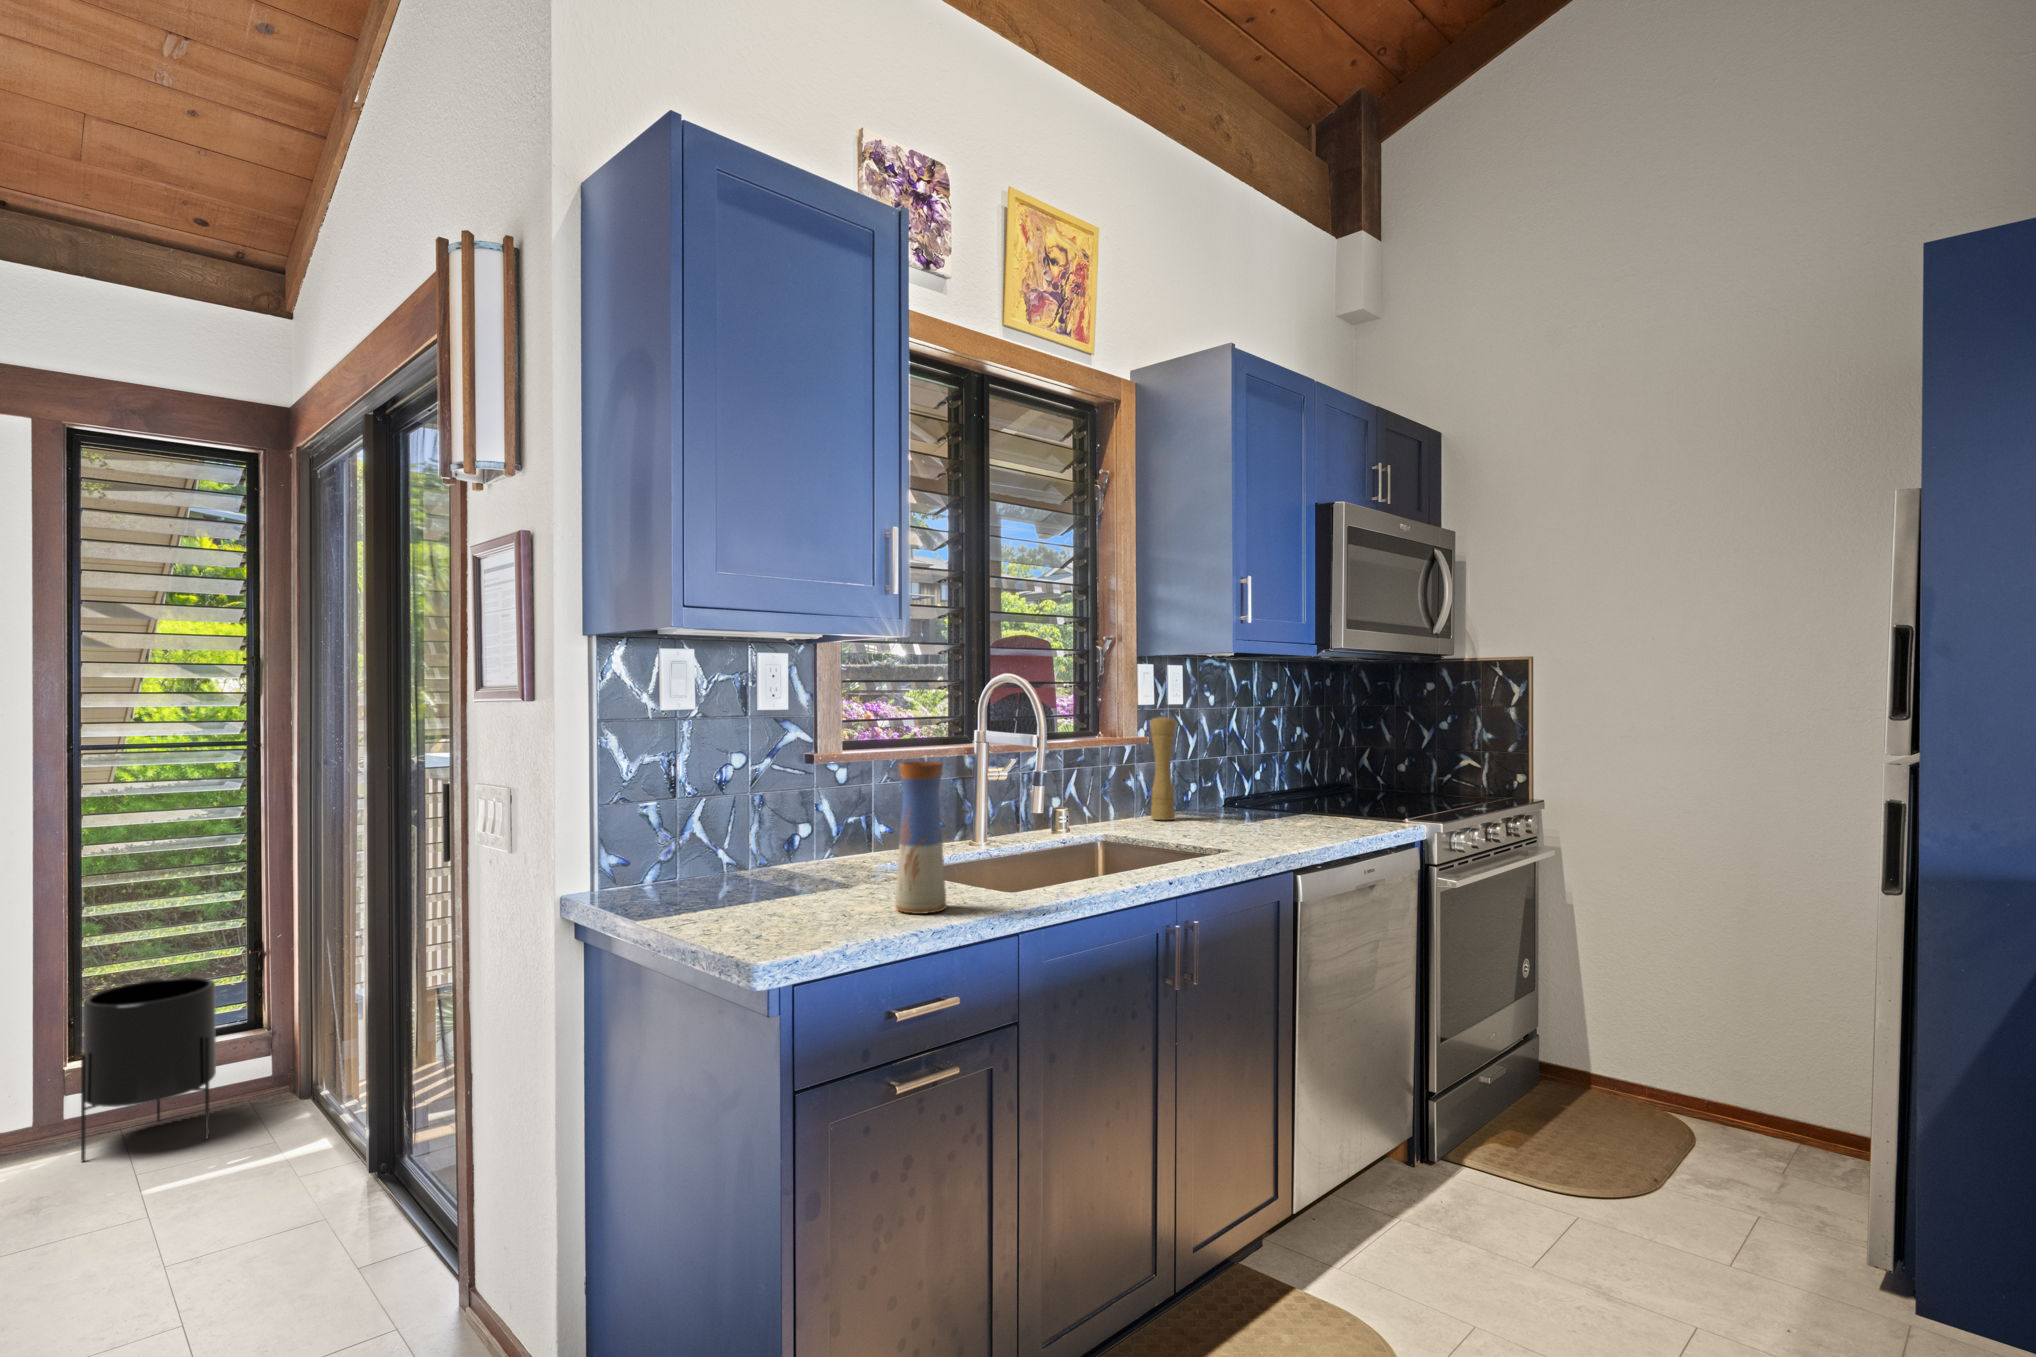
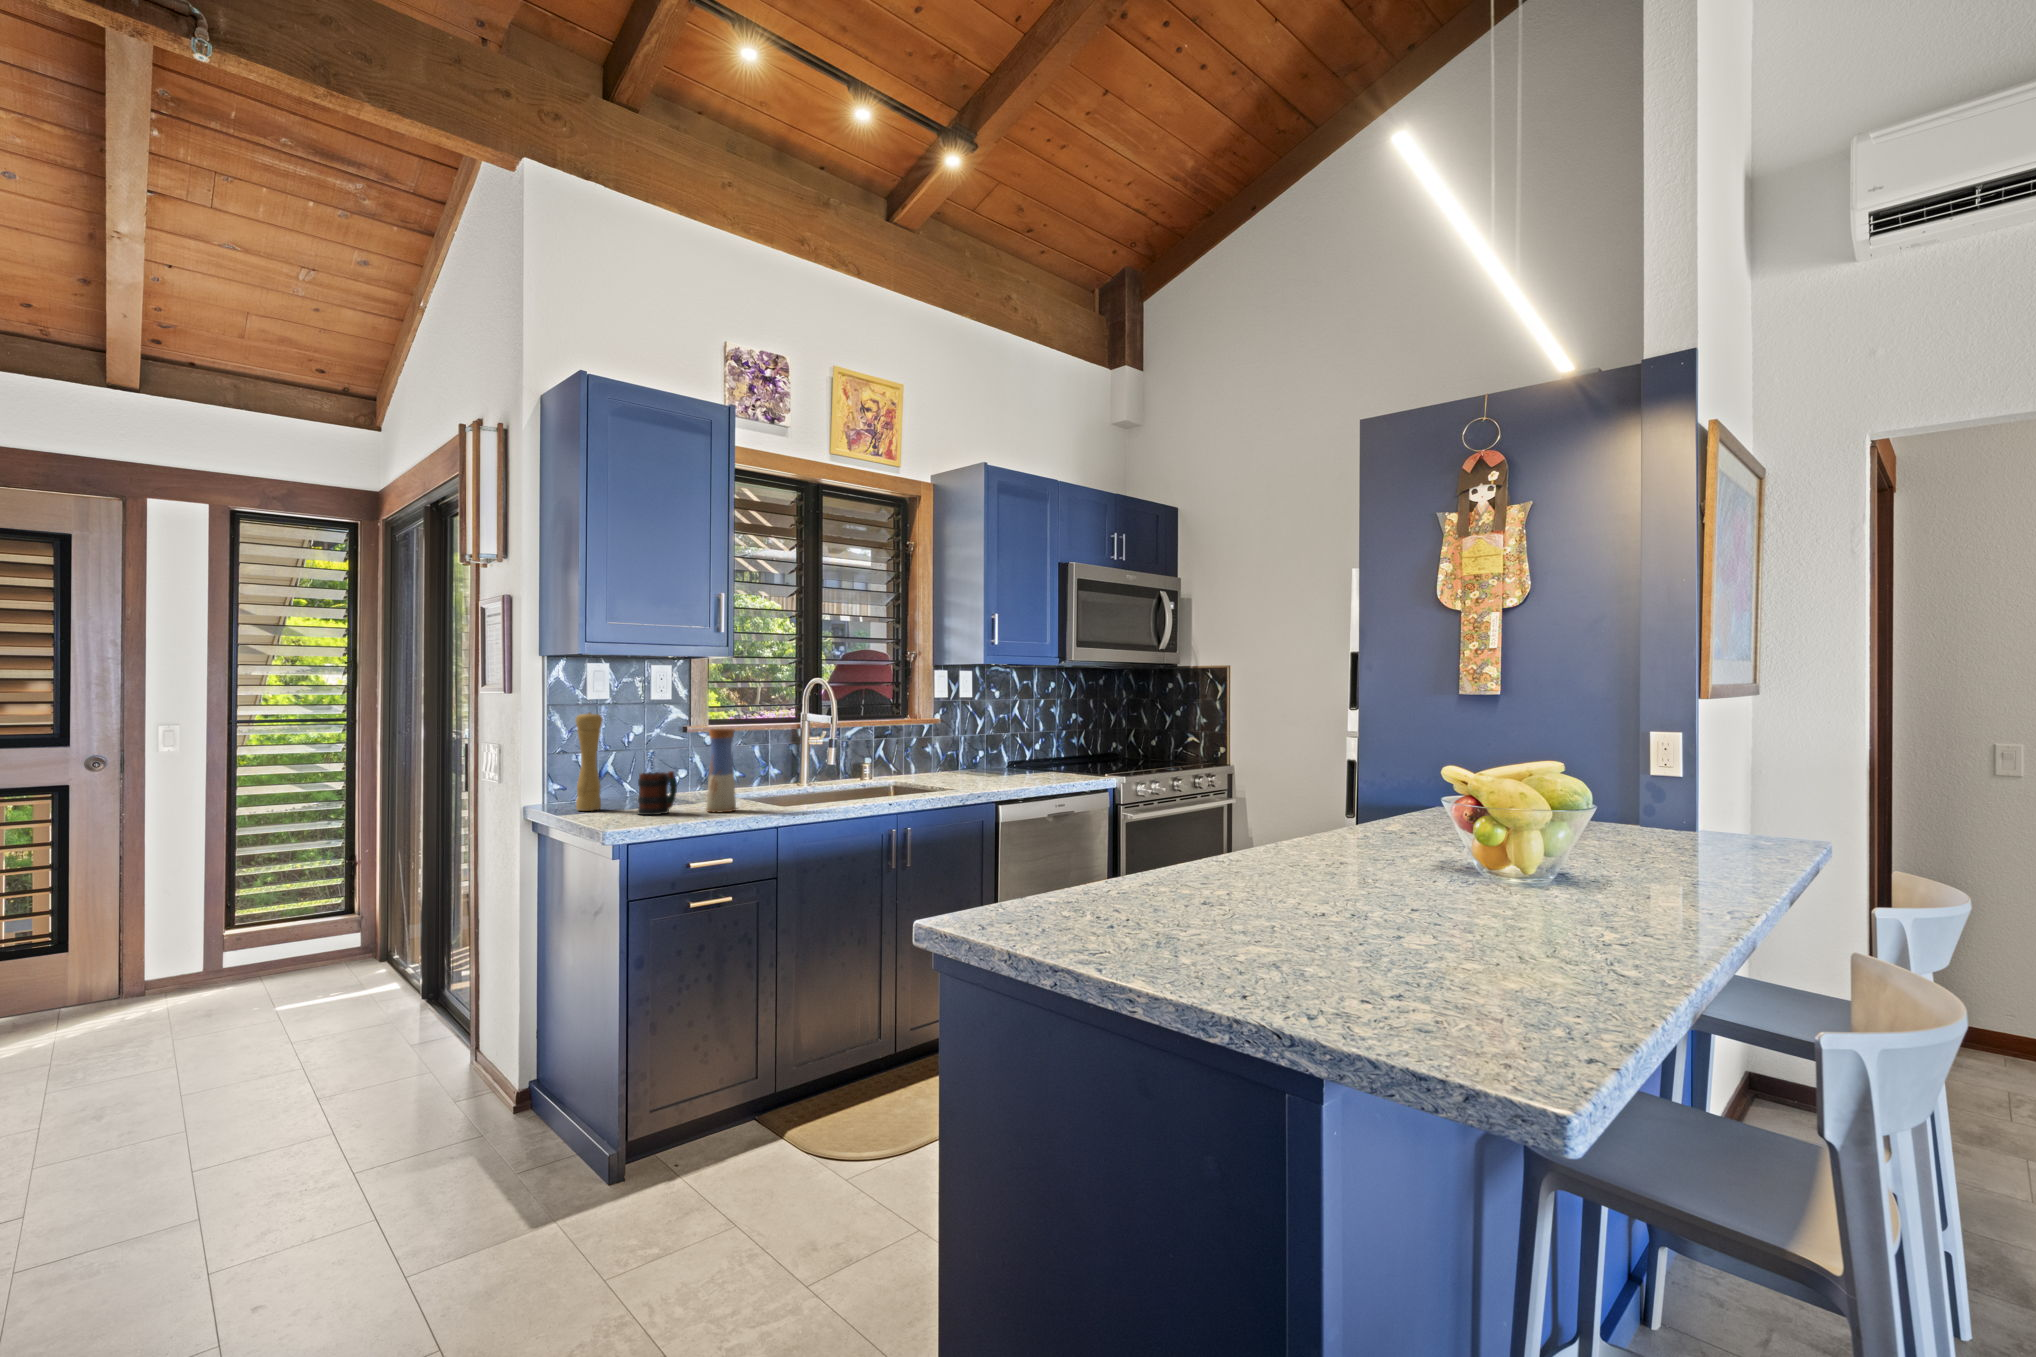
pepper mill: present [1150,716,1176,820] -> present [576,712,603,811]
mug: none [778,841,853,924] -> present [637,771,677,815]
planter: present [81,977,216,1161] -> none [239,874,324,988]

